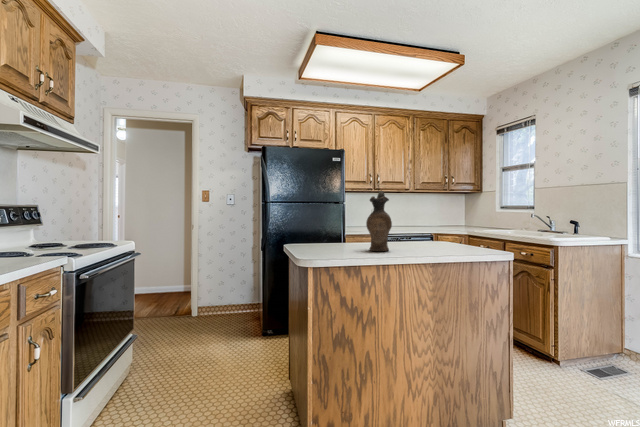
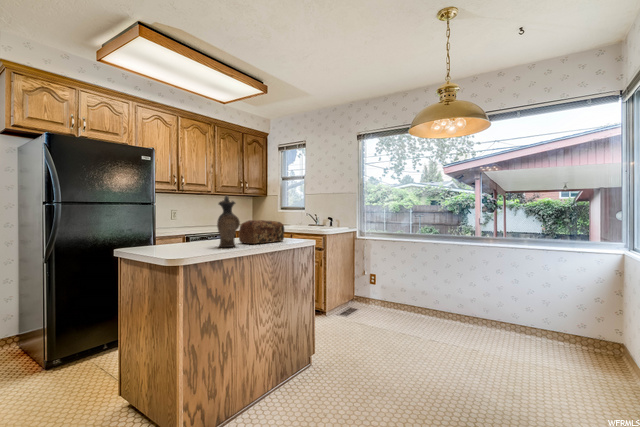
bread loaf: none [400,221,462,250] -> present [239,220,284,244]

